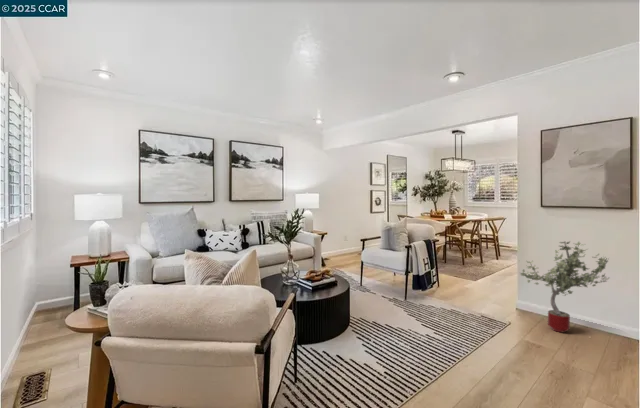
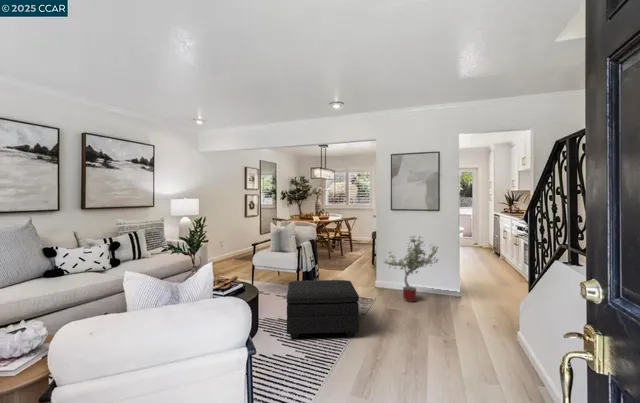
footstool: none [373,280,459,353] -> present [287,280,359,338]

